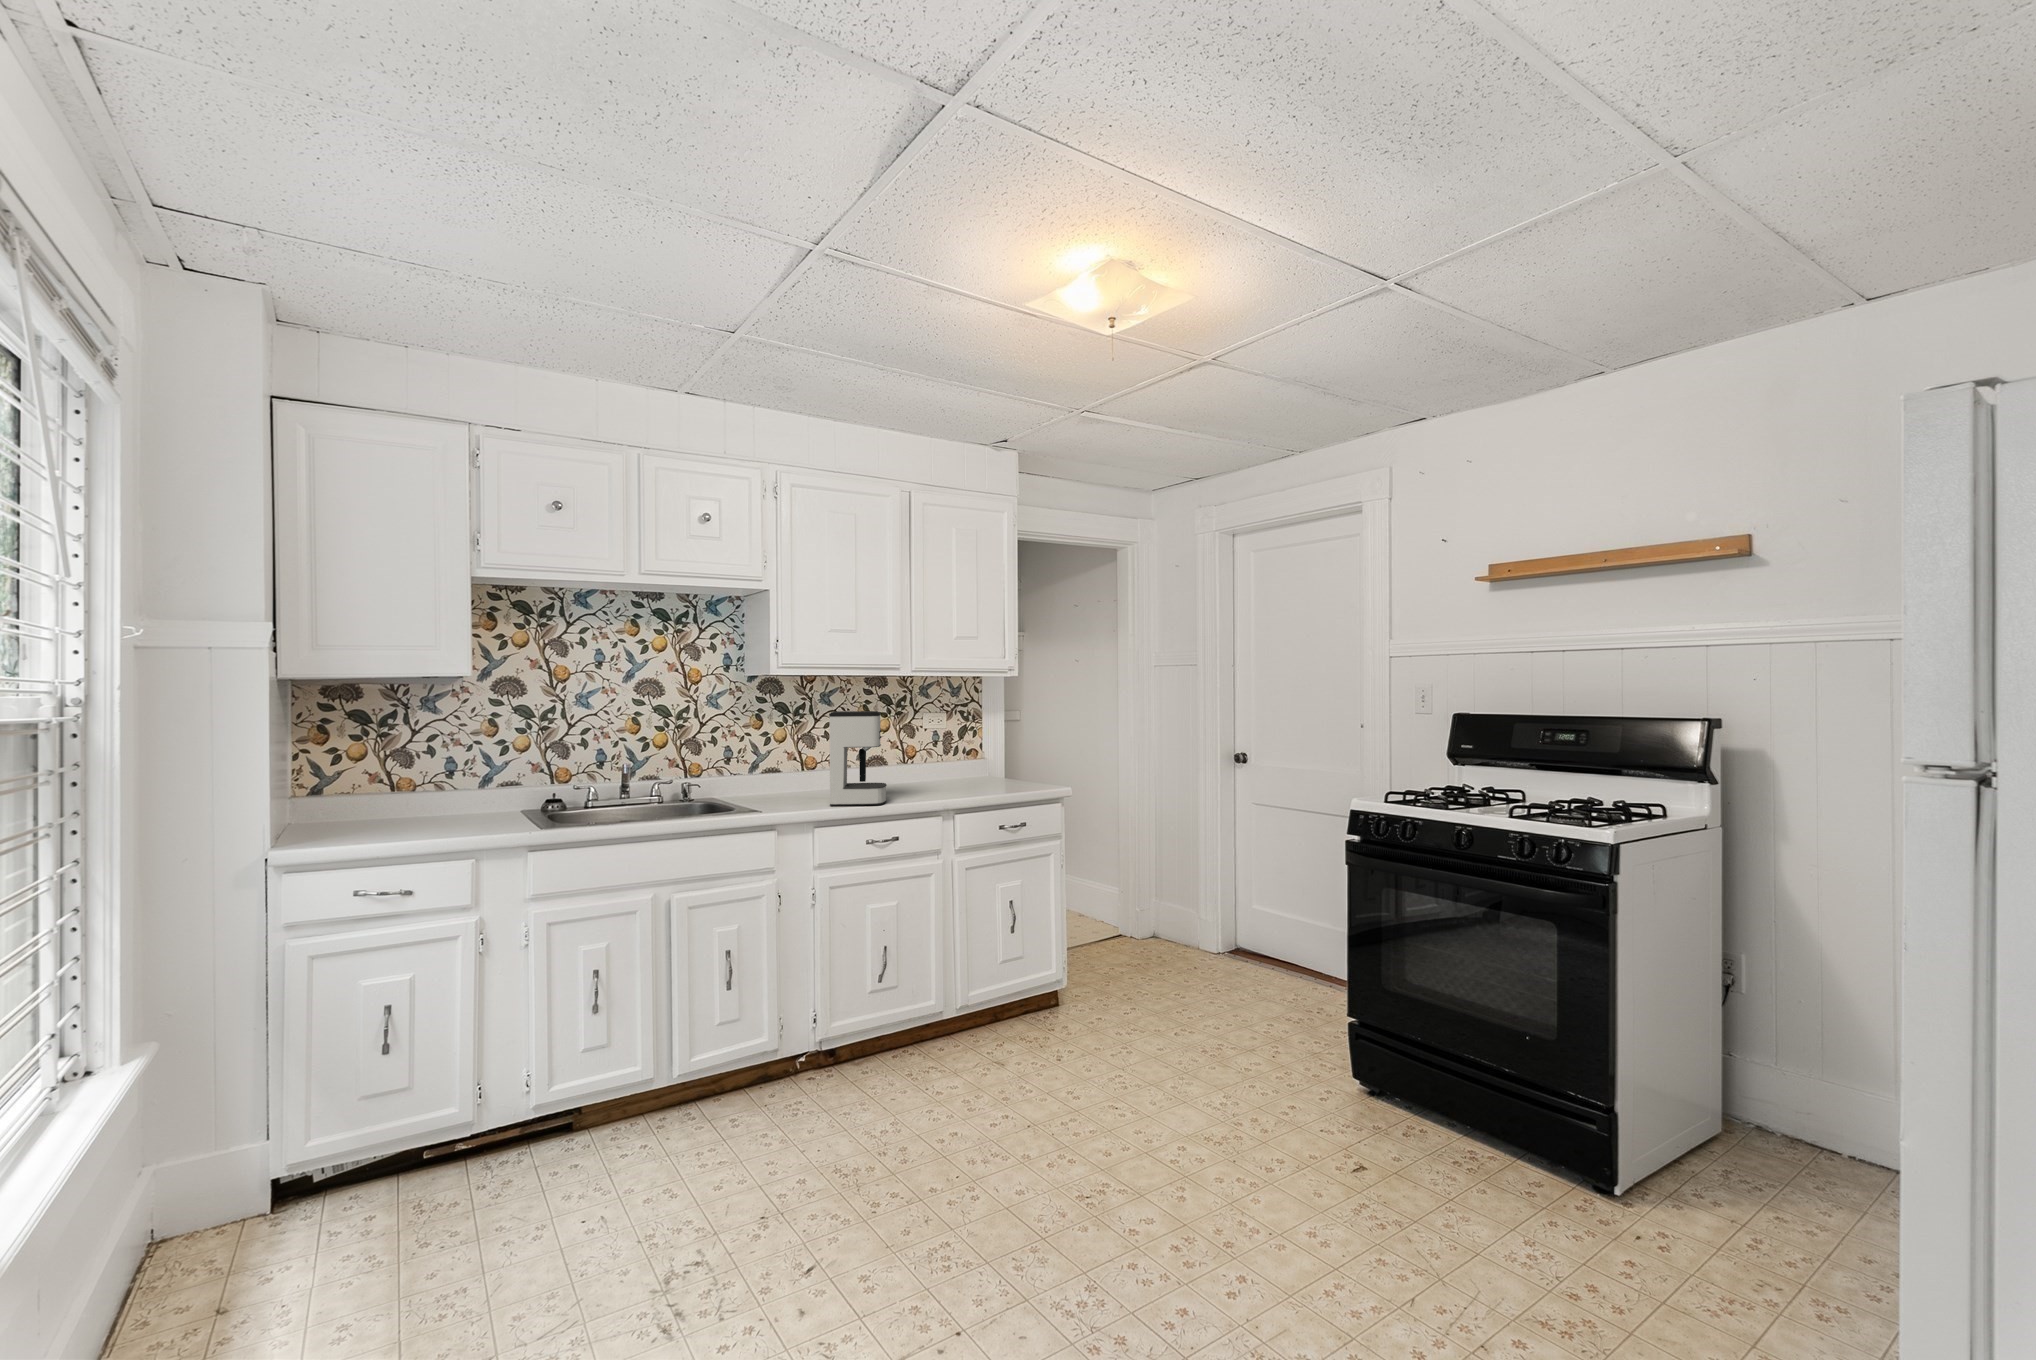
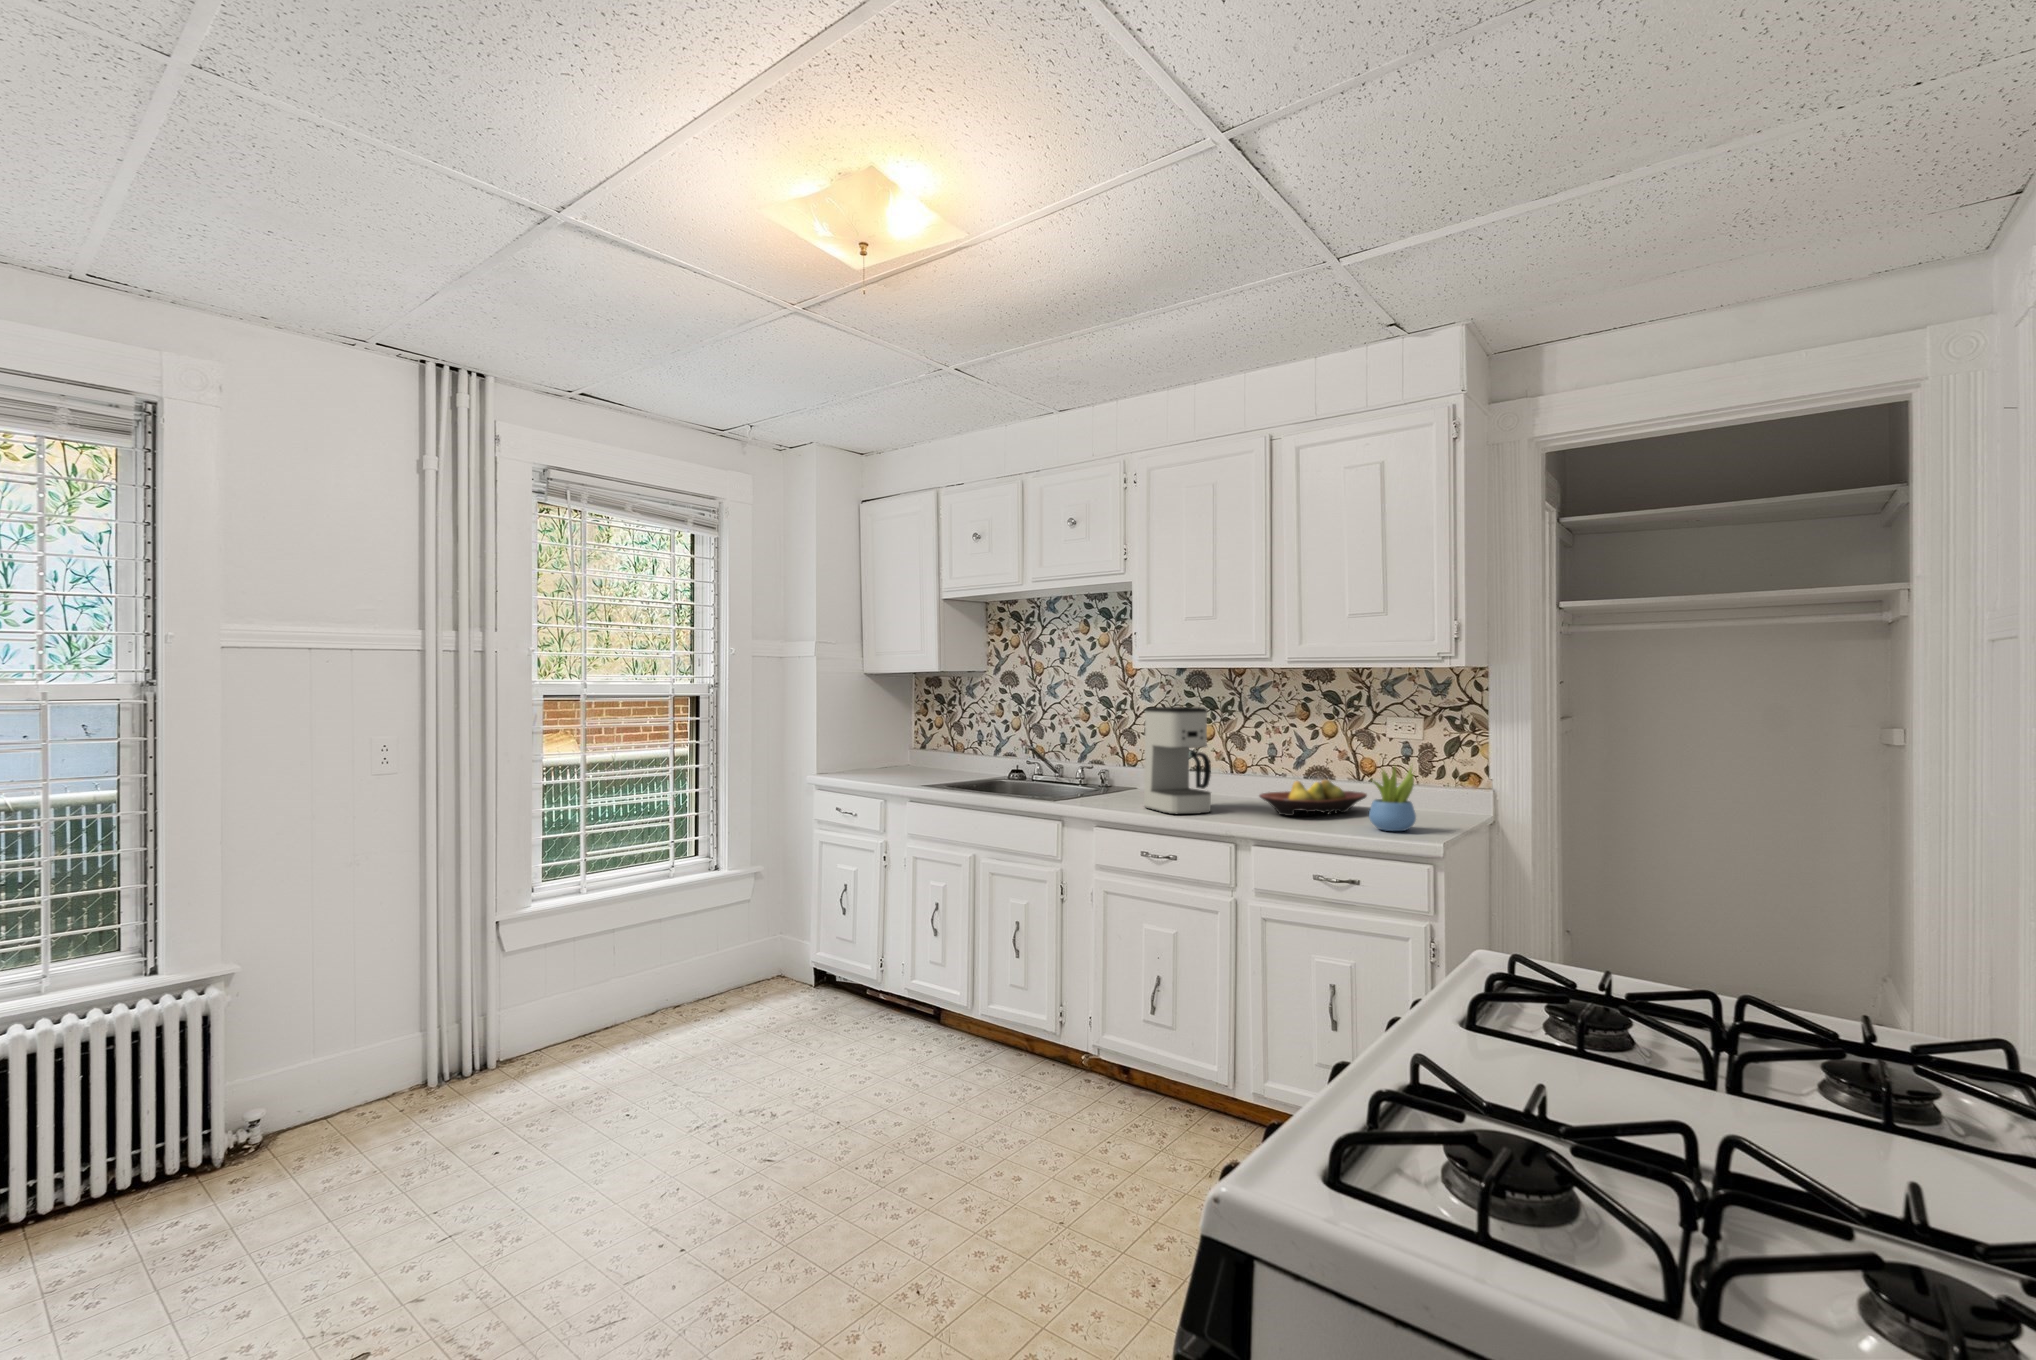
succulent plant: none [997,742,1030,790] -> present [1369,766,1416,831]
fruit bowl: none [899,763,954,793] -> present [1260,780,1367,816]

